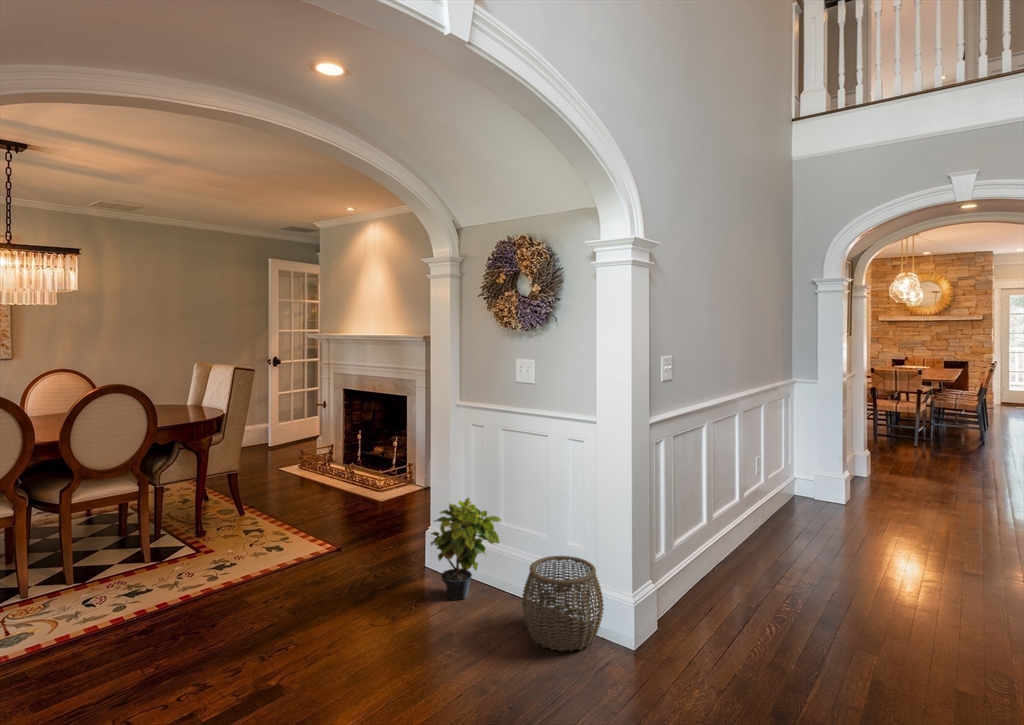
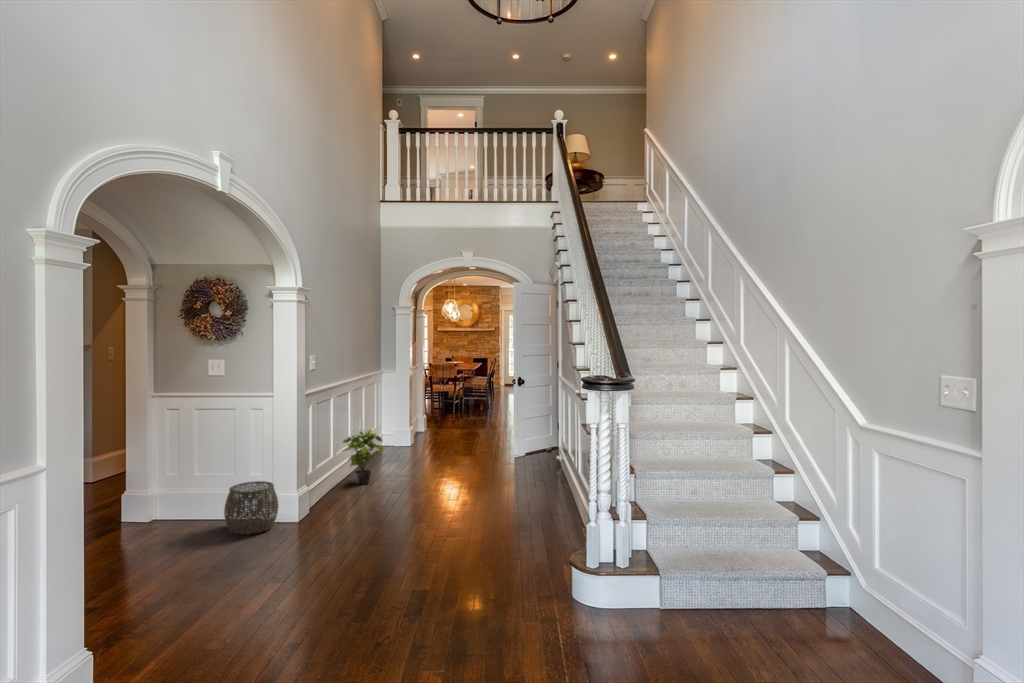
potted plant: present [431,498,501,600] -> present [343,429,384,484]

